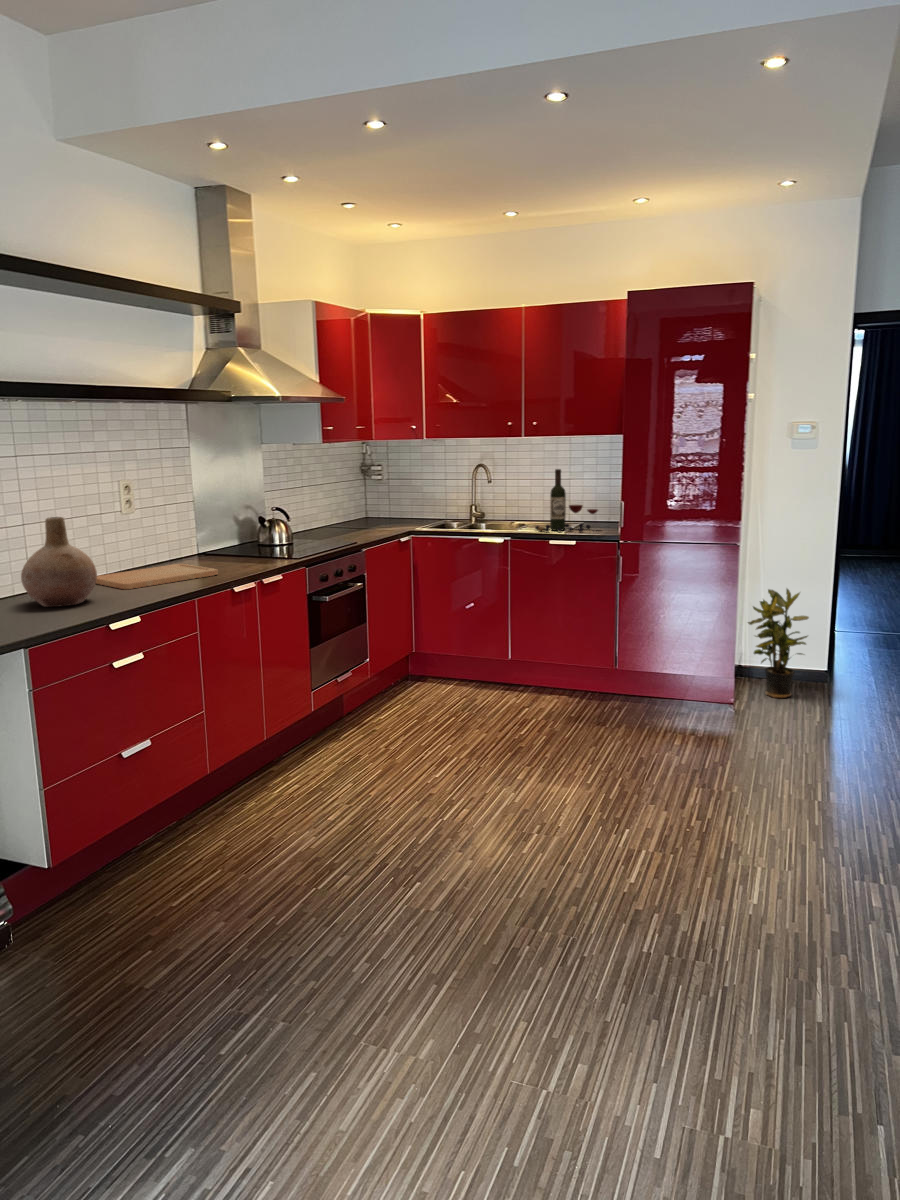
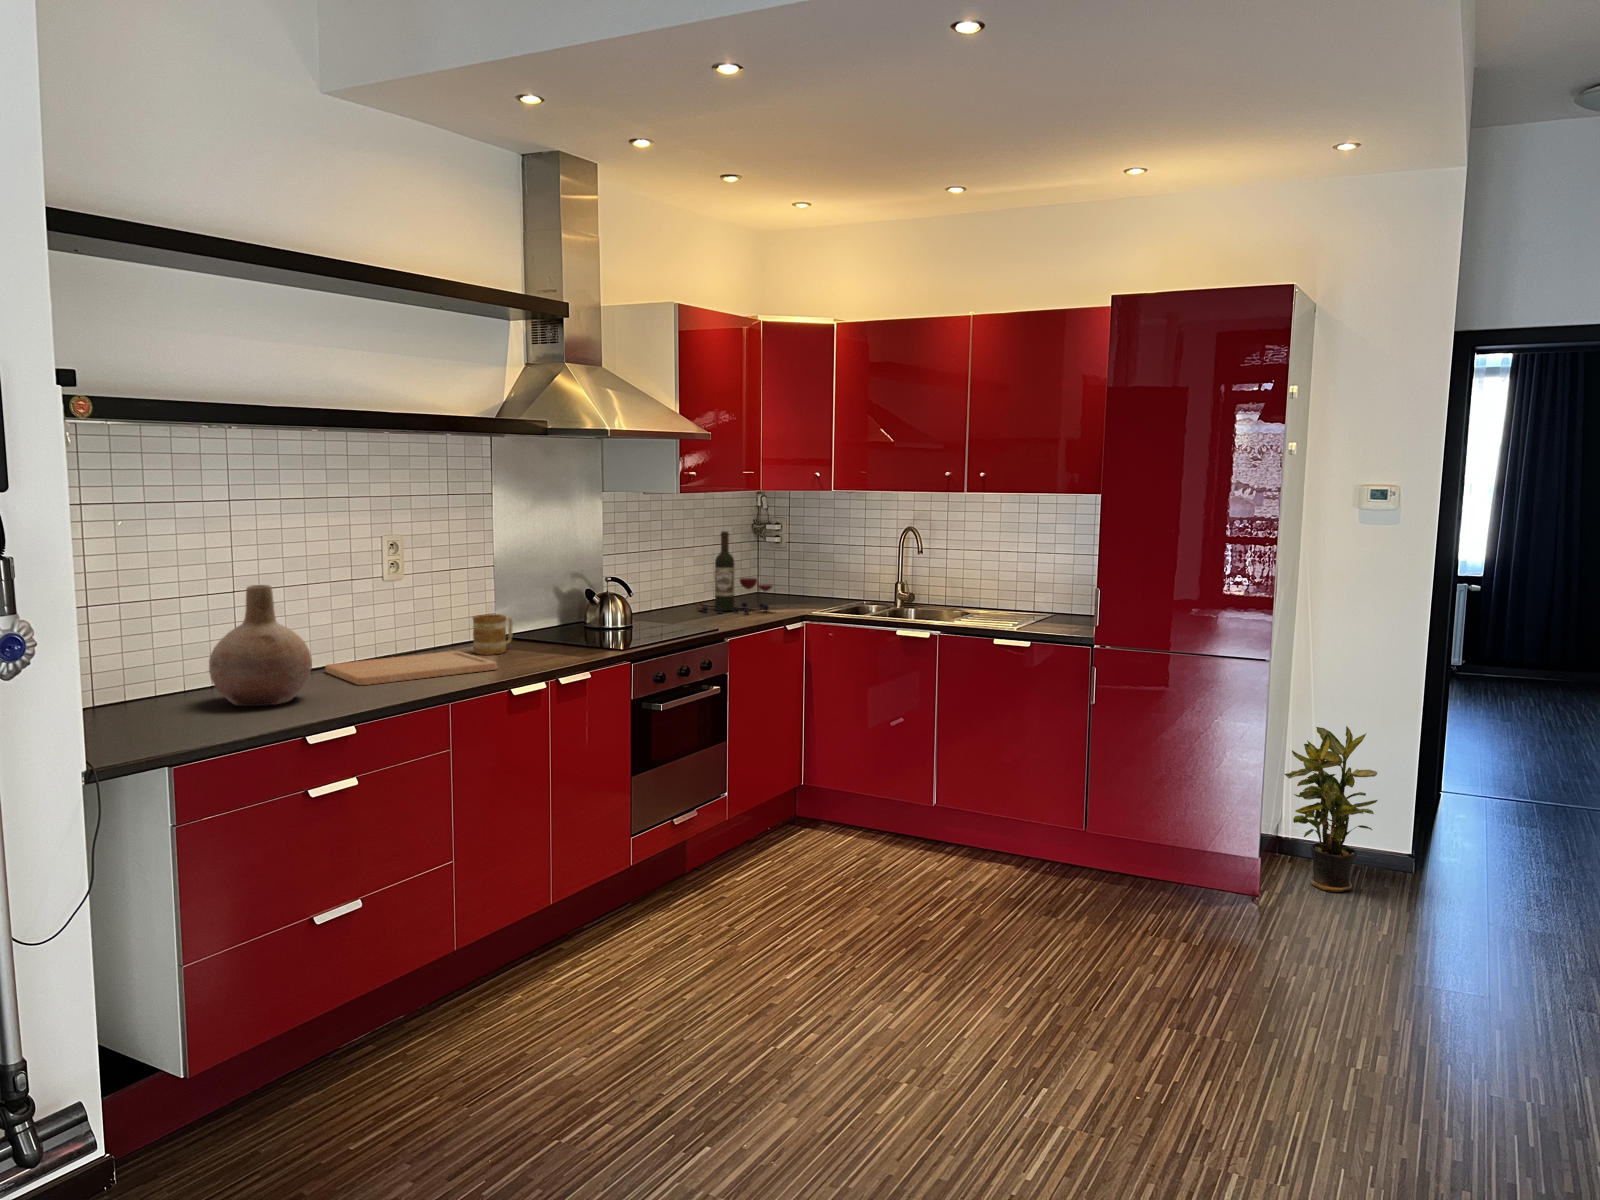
wine bottle: present [535,469,598,532] -> present [697,531,772,614]
mug: none [188,536,216,566] -> present [473,614,513,655]

